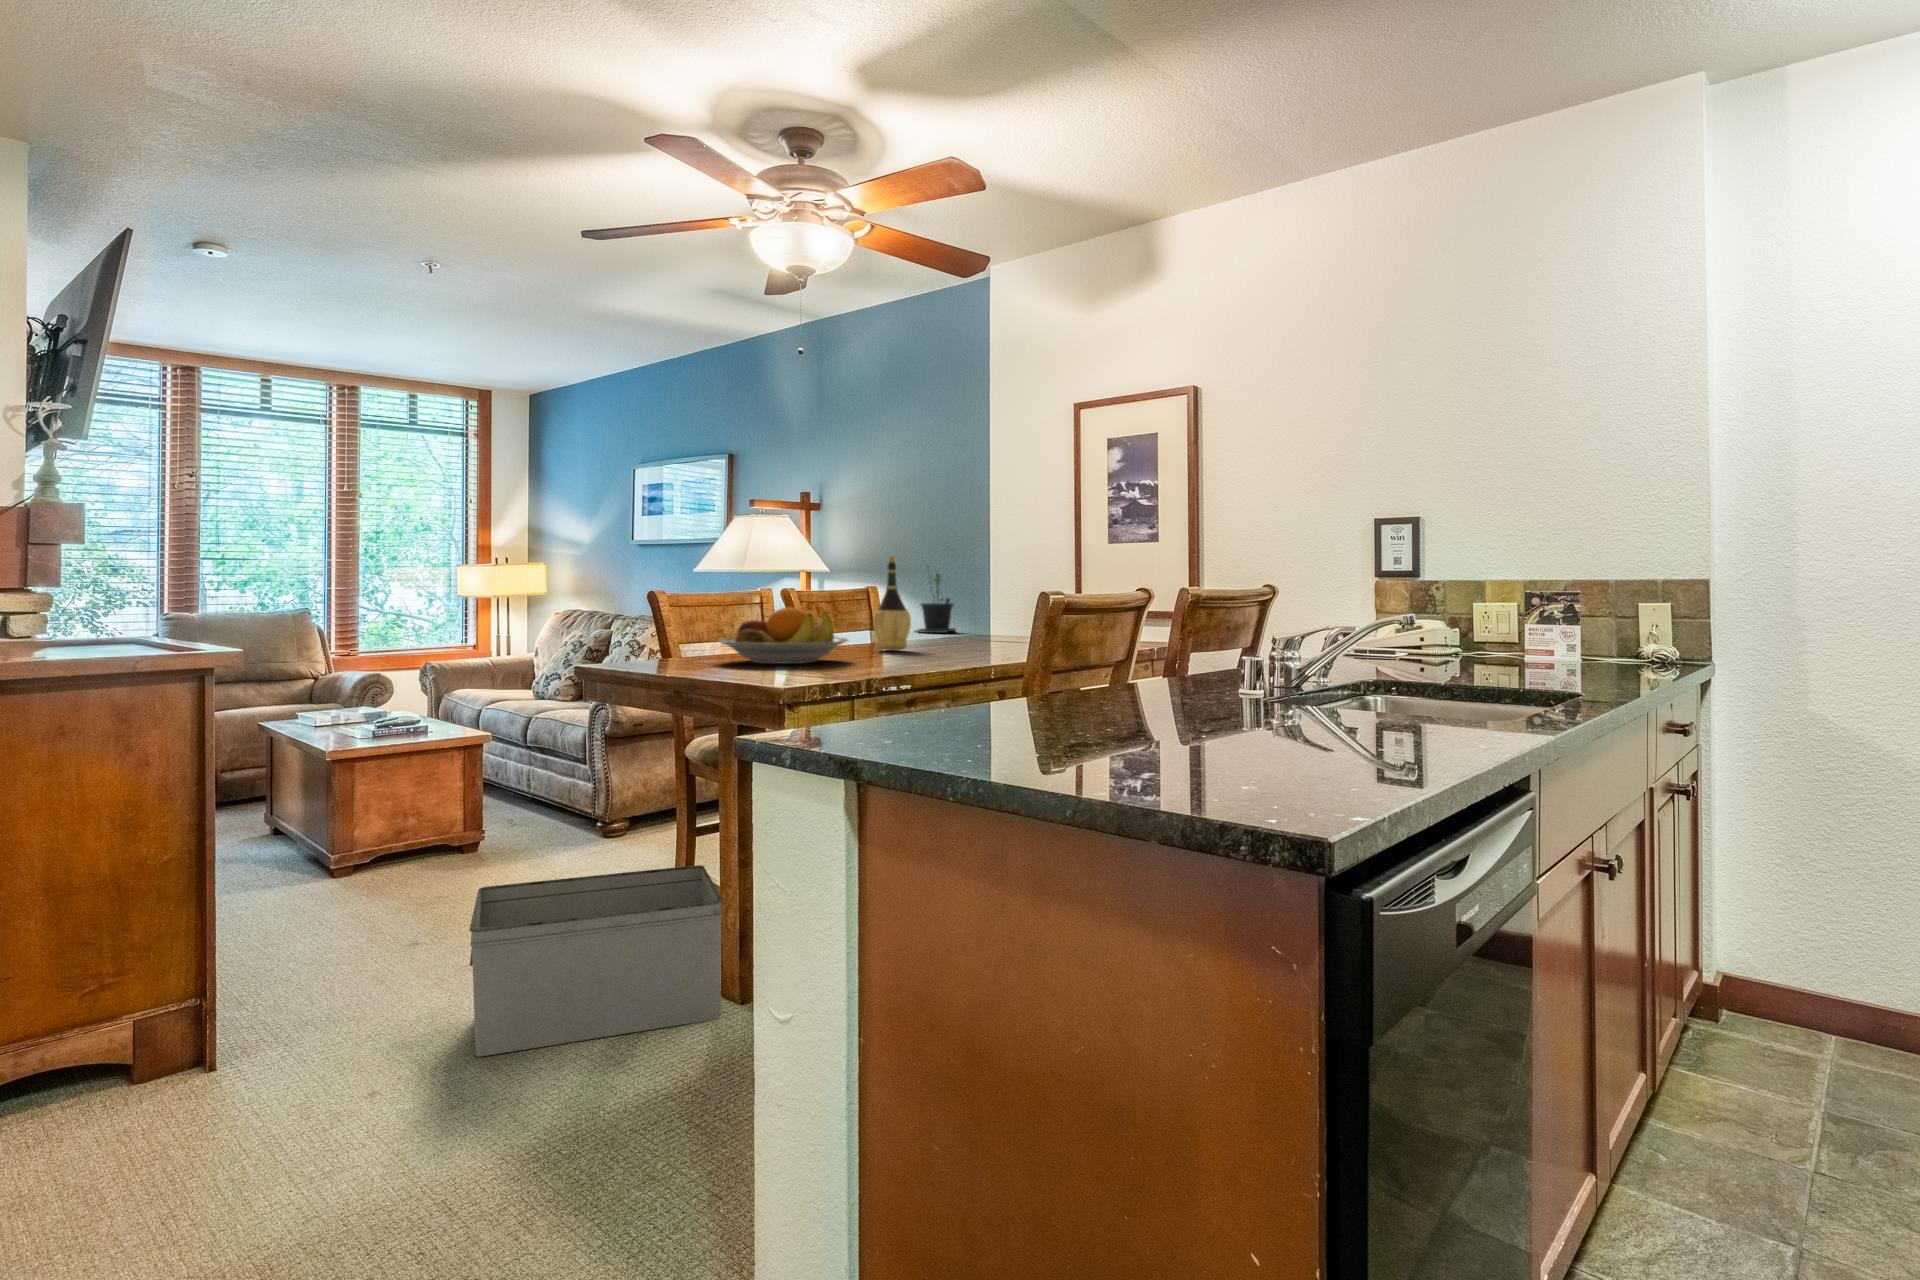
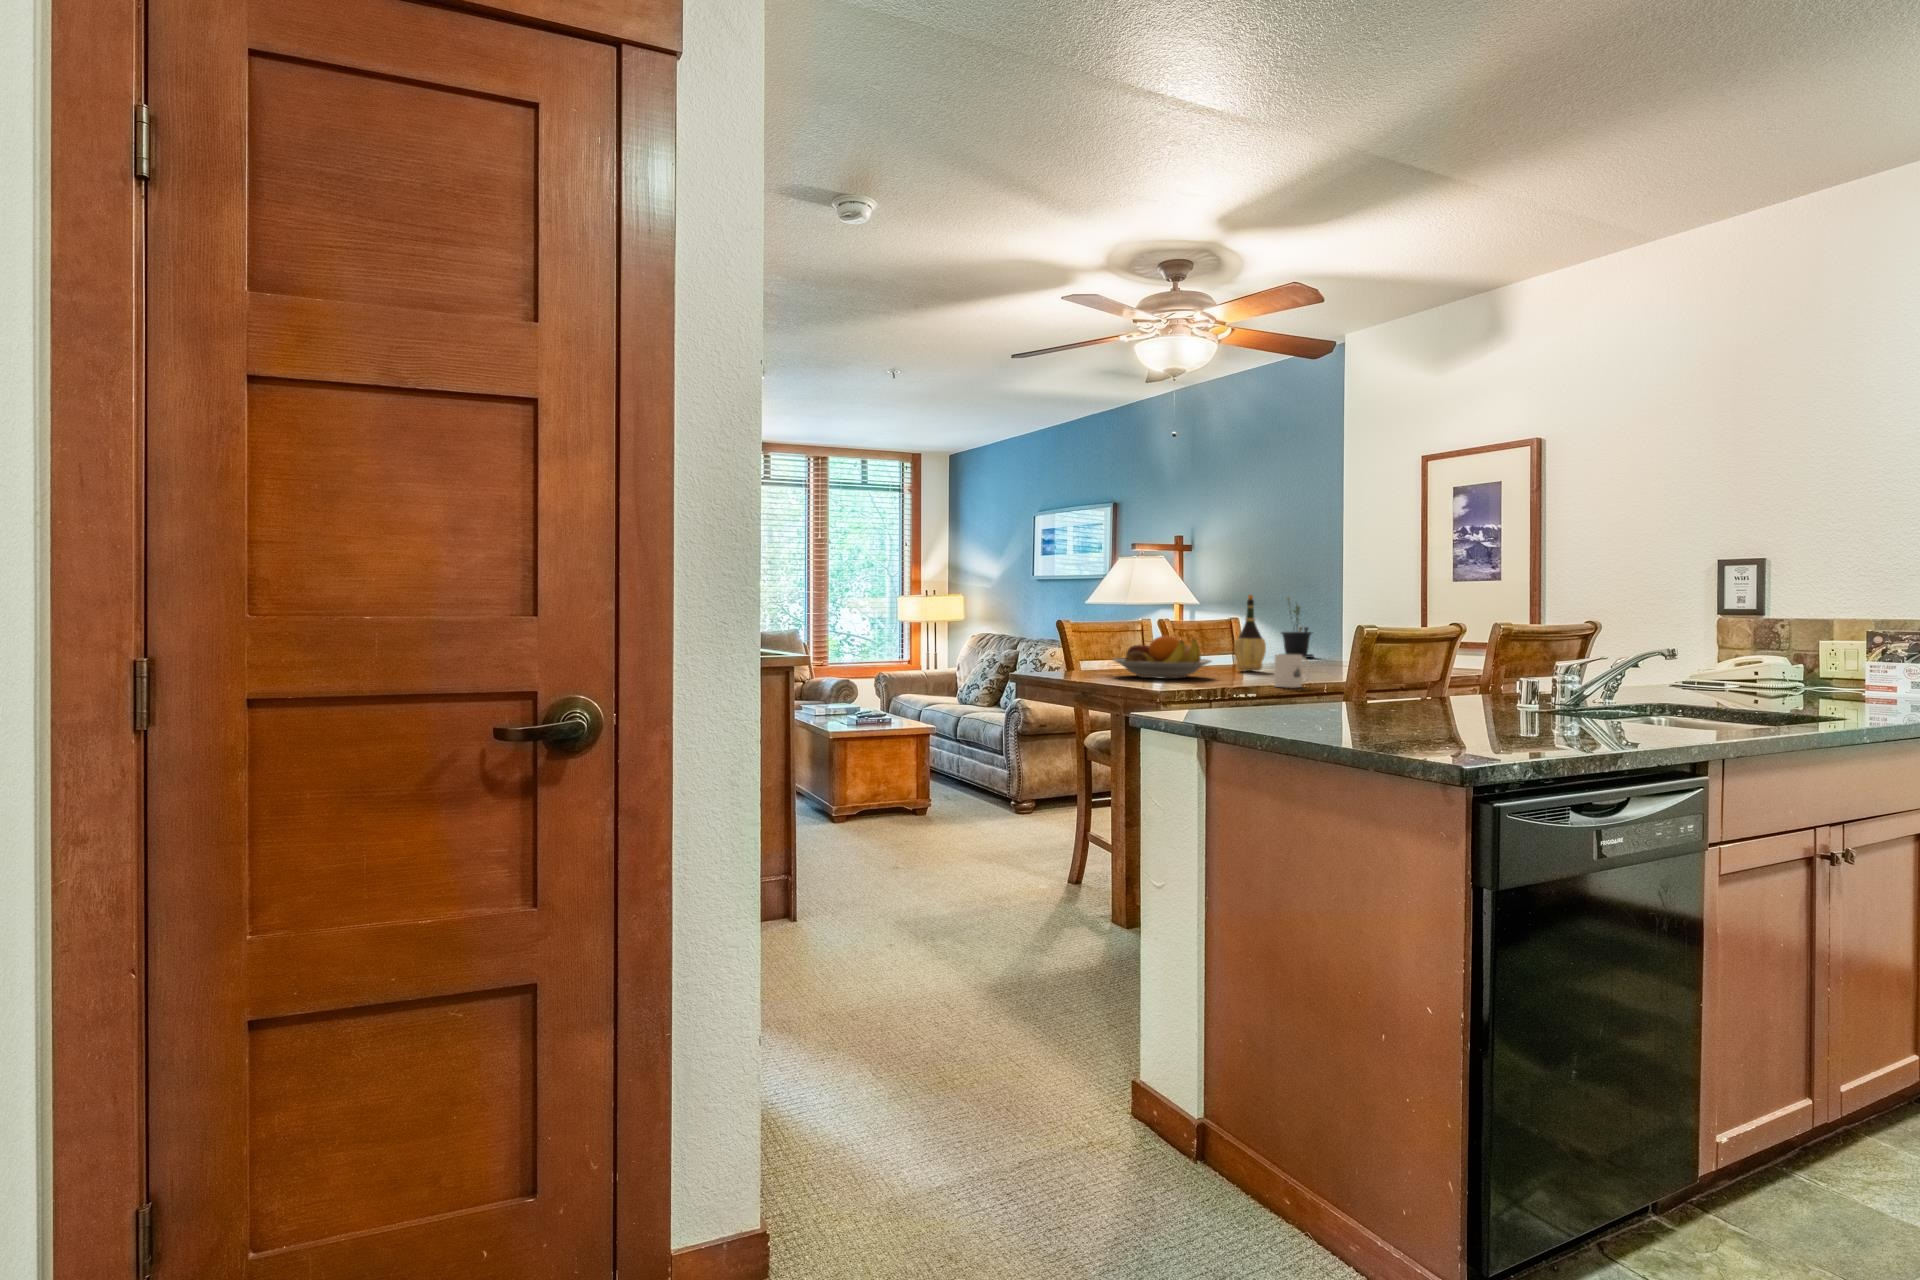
mug: none [929,630,972,672] -> present [1274,655,1310,688]
storage bin: present [469,865,722,1057] -> none [945,826,1114,936]

